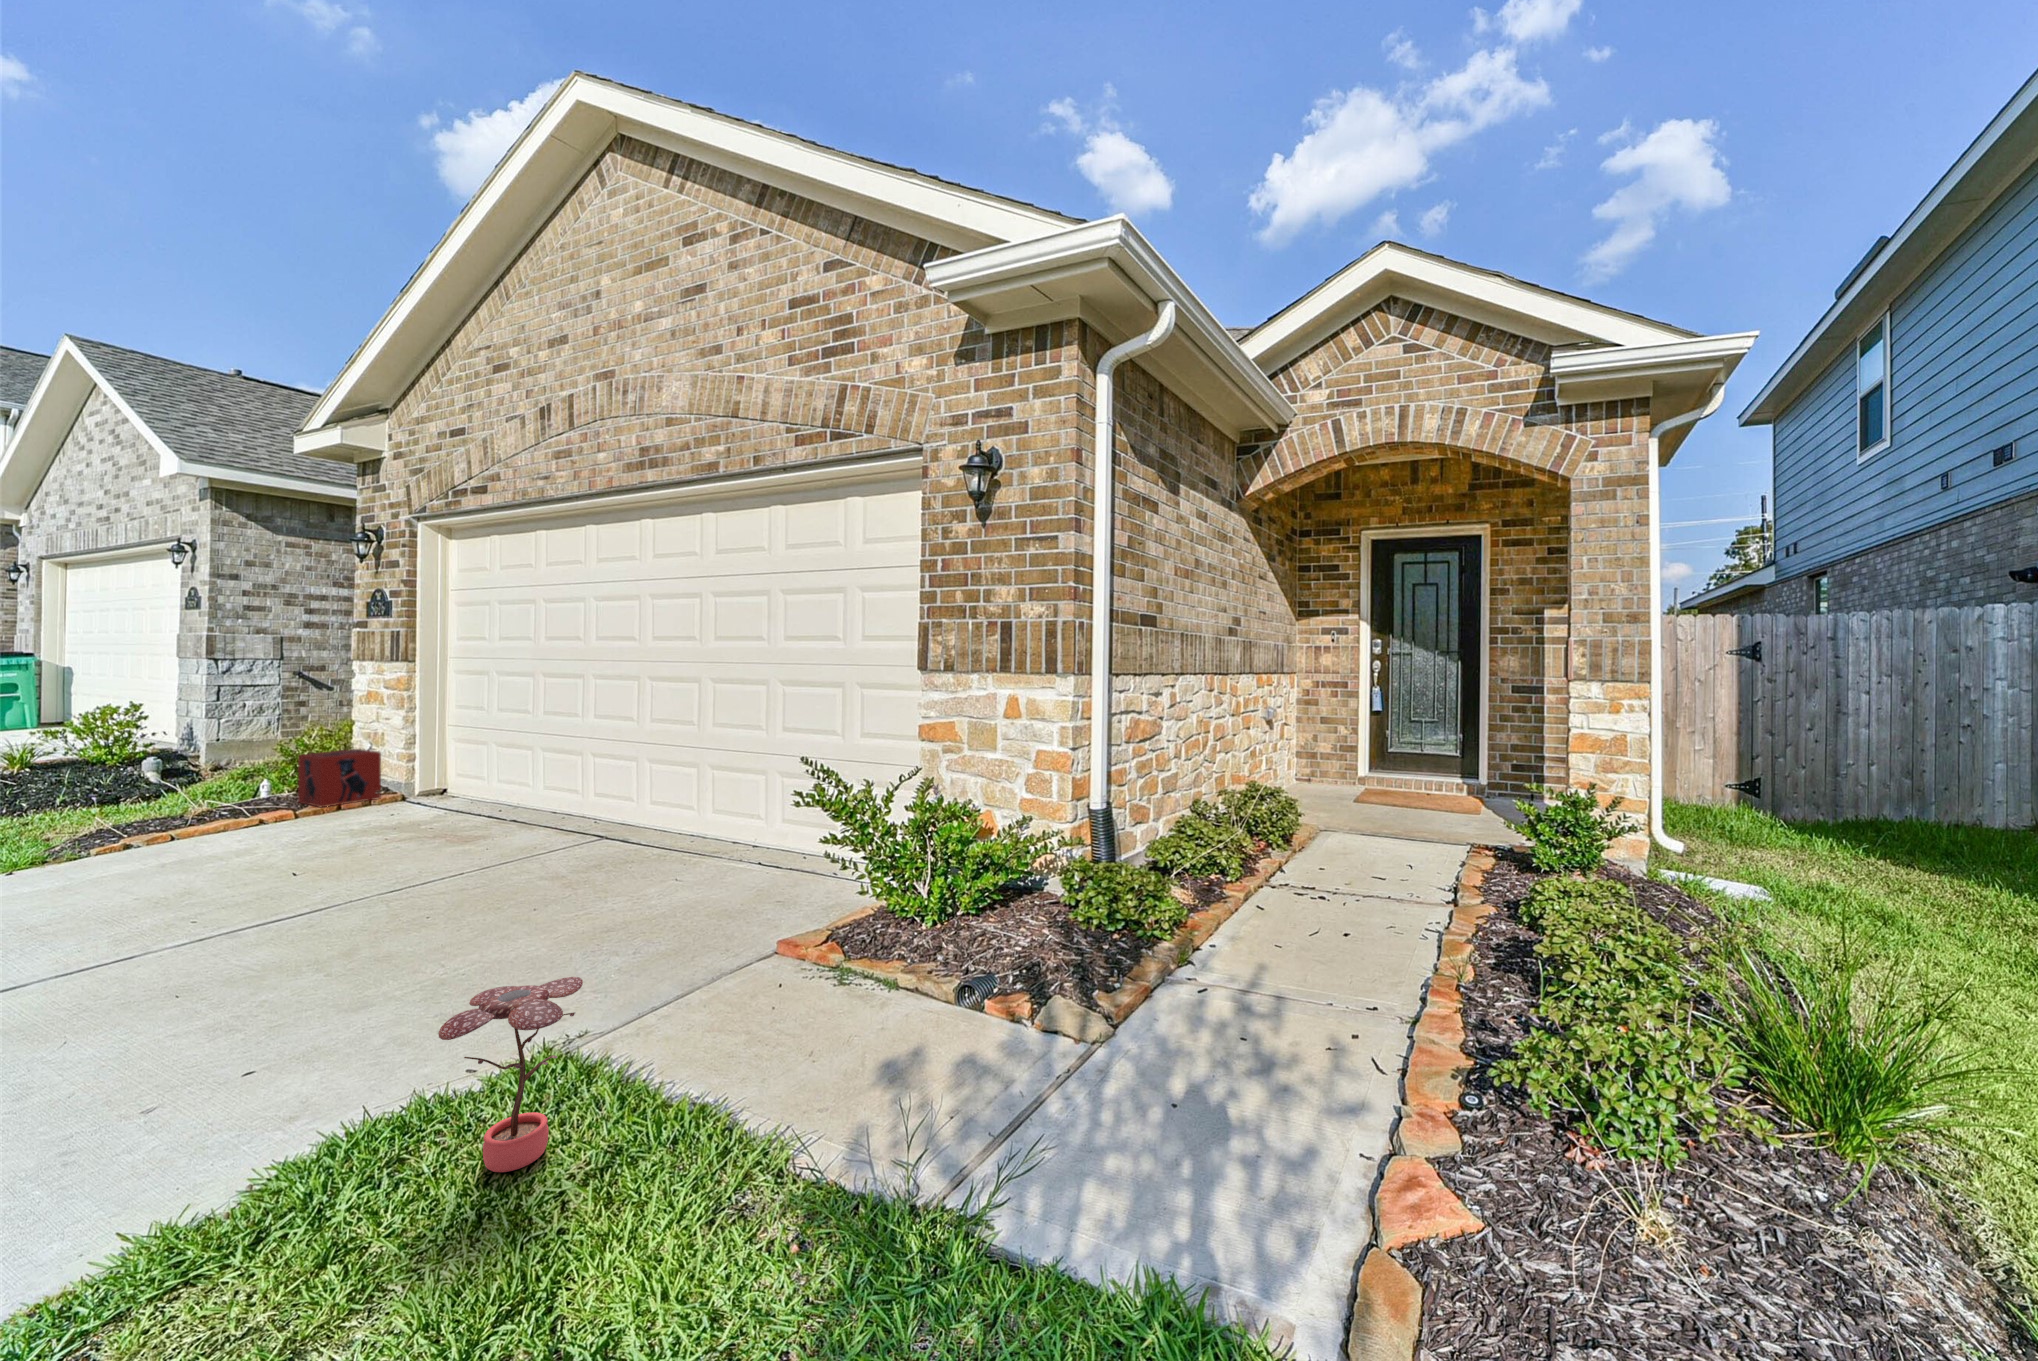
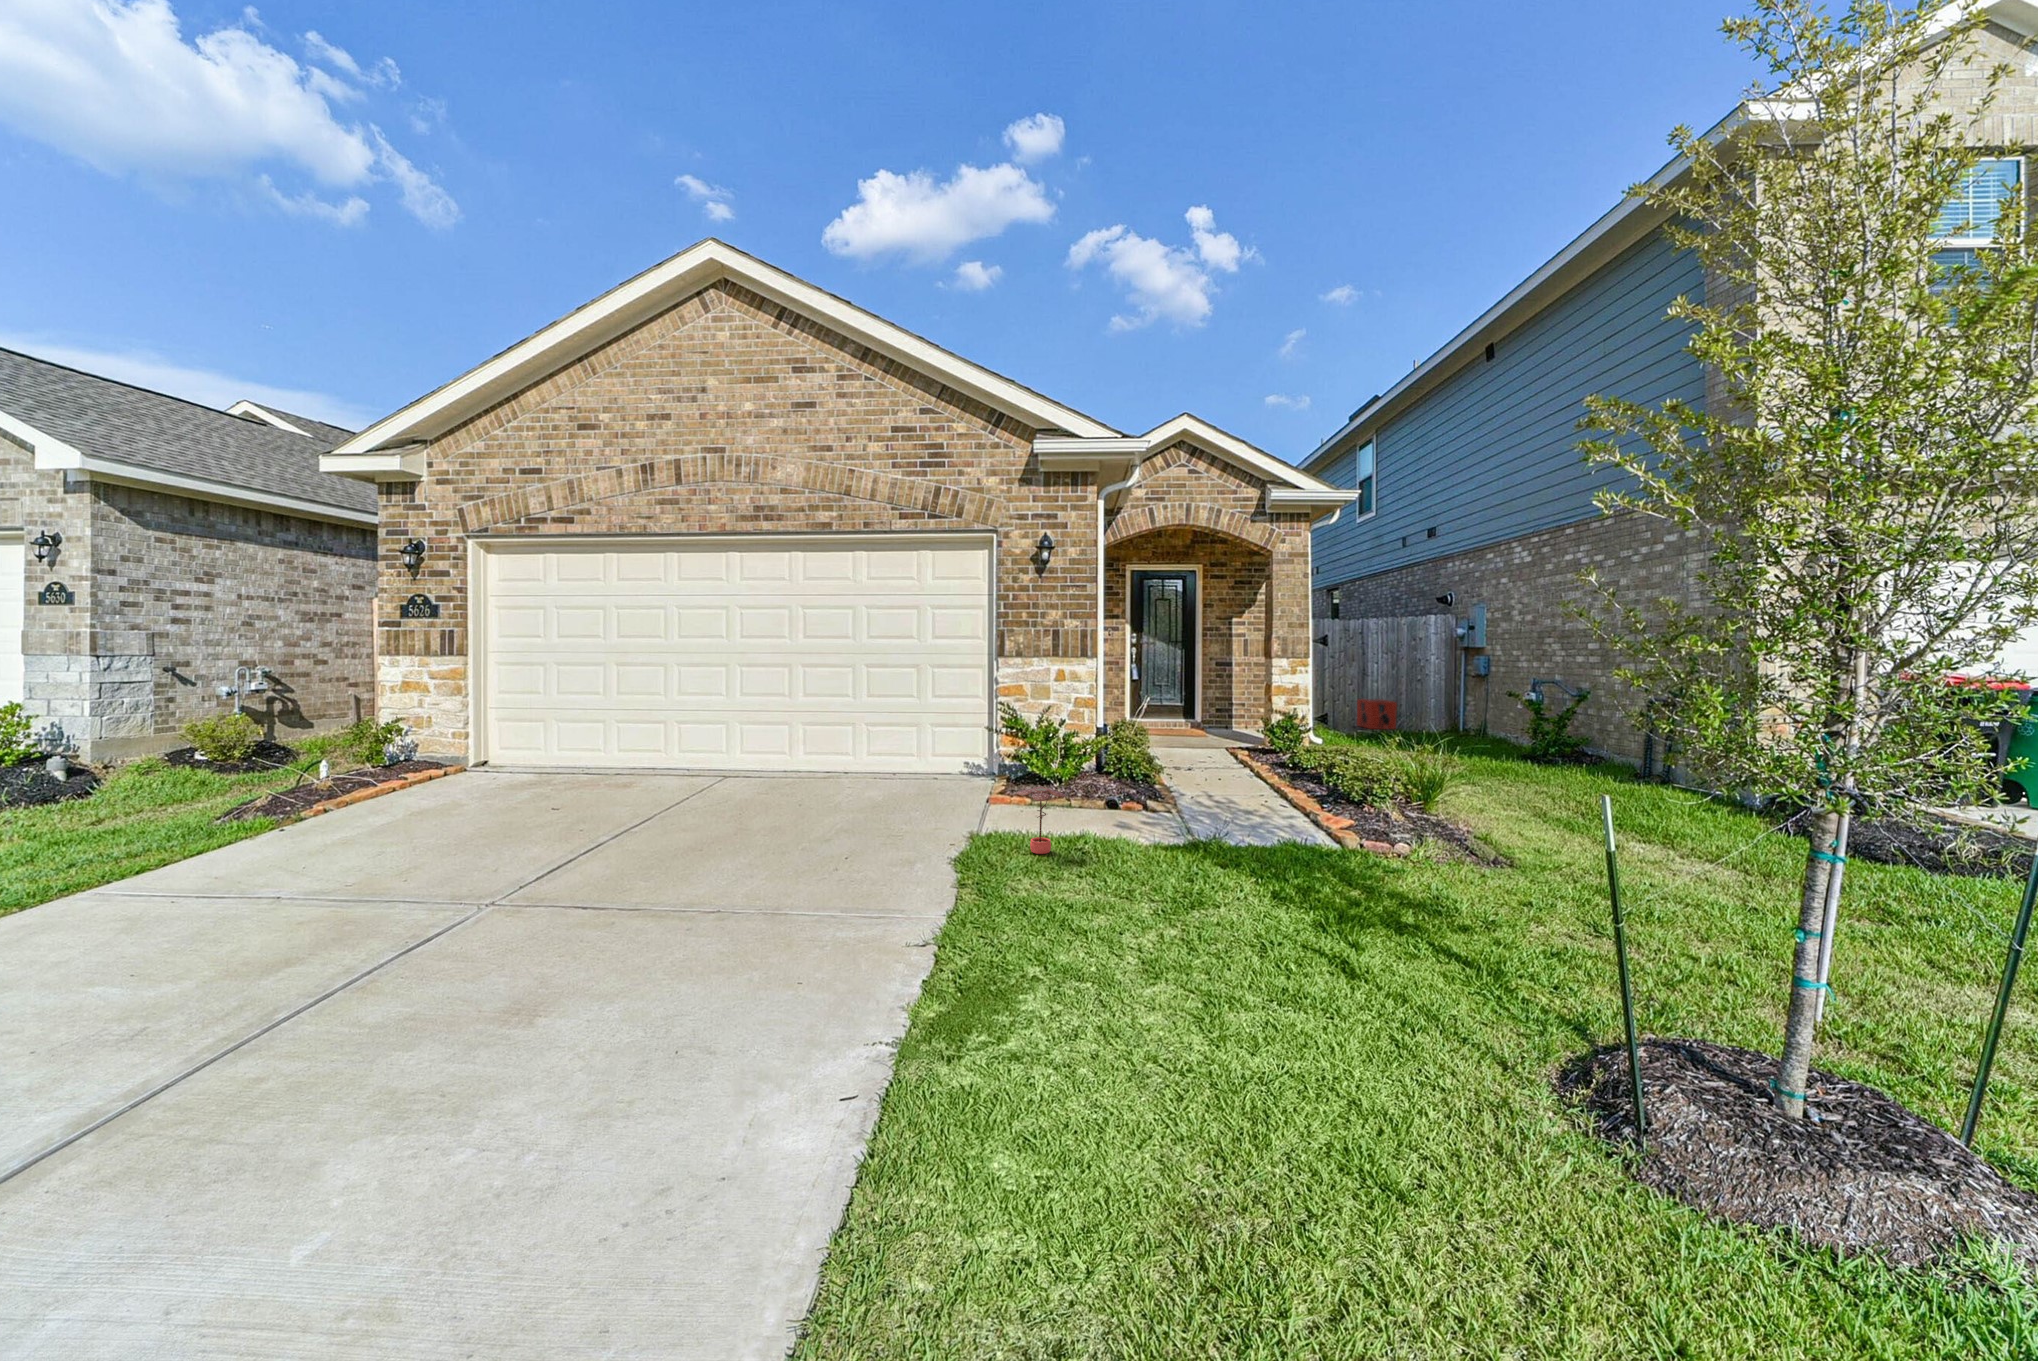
storage box: present [298,749,381,808] -> present [1357,699,1397,729]

